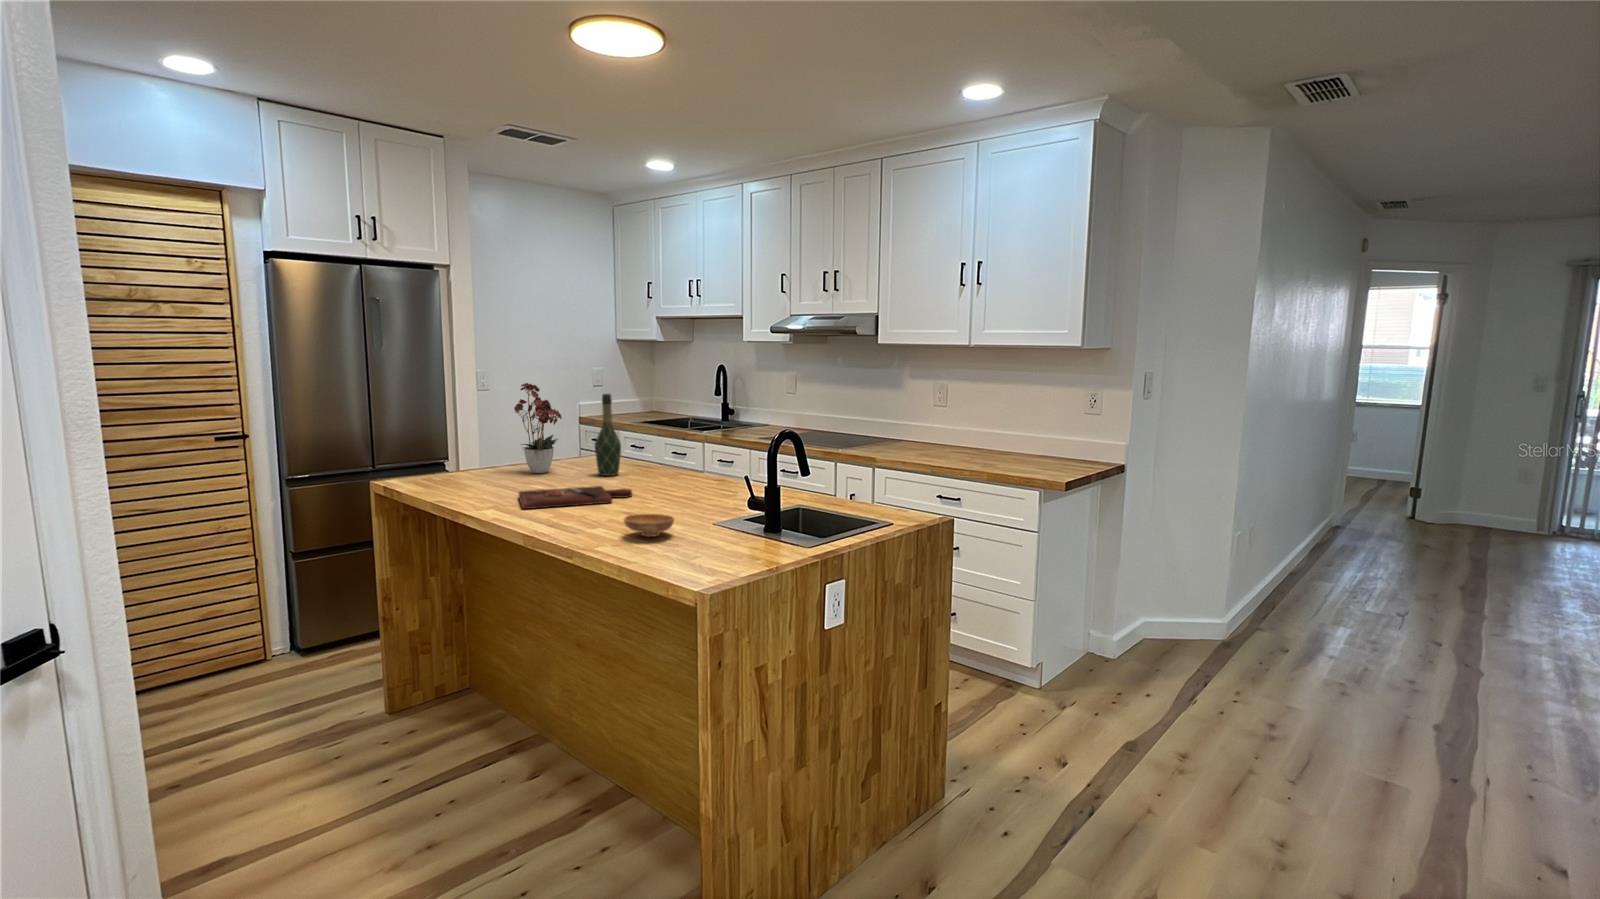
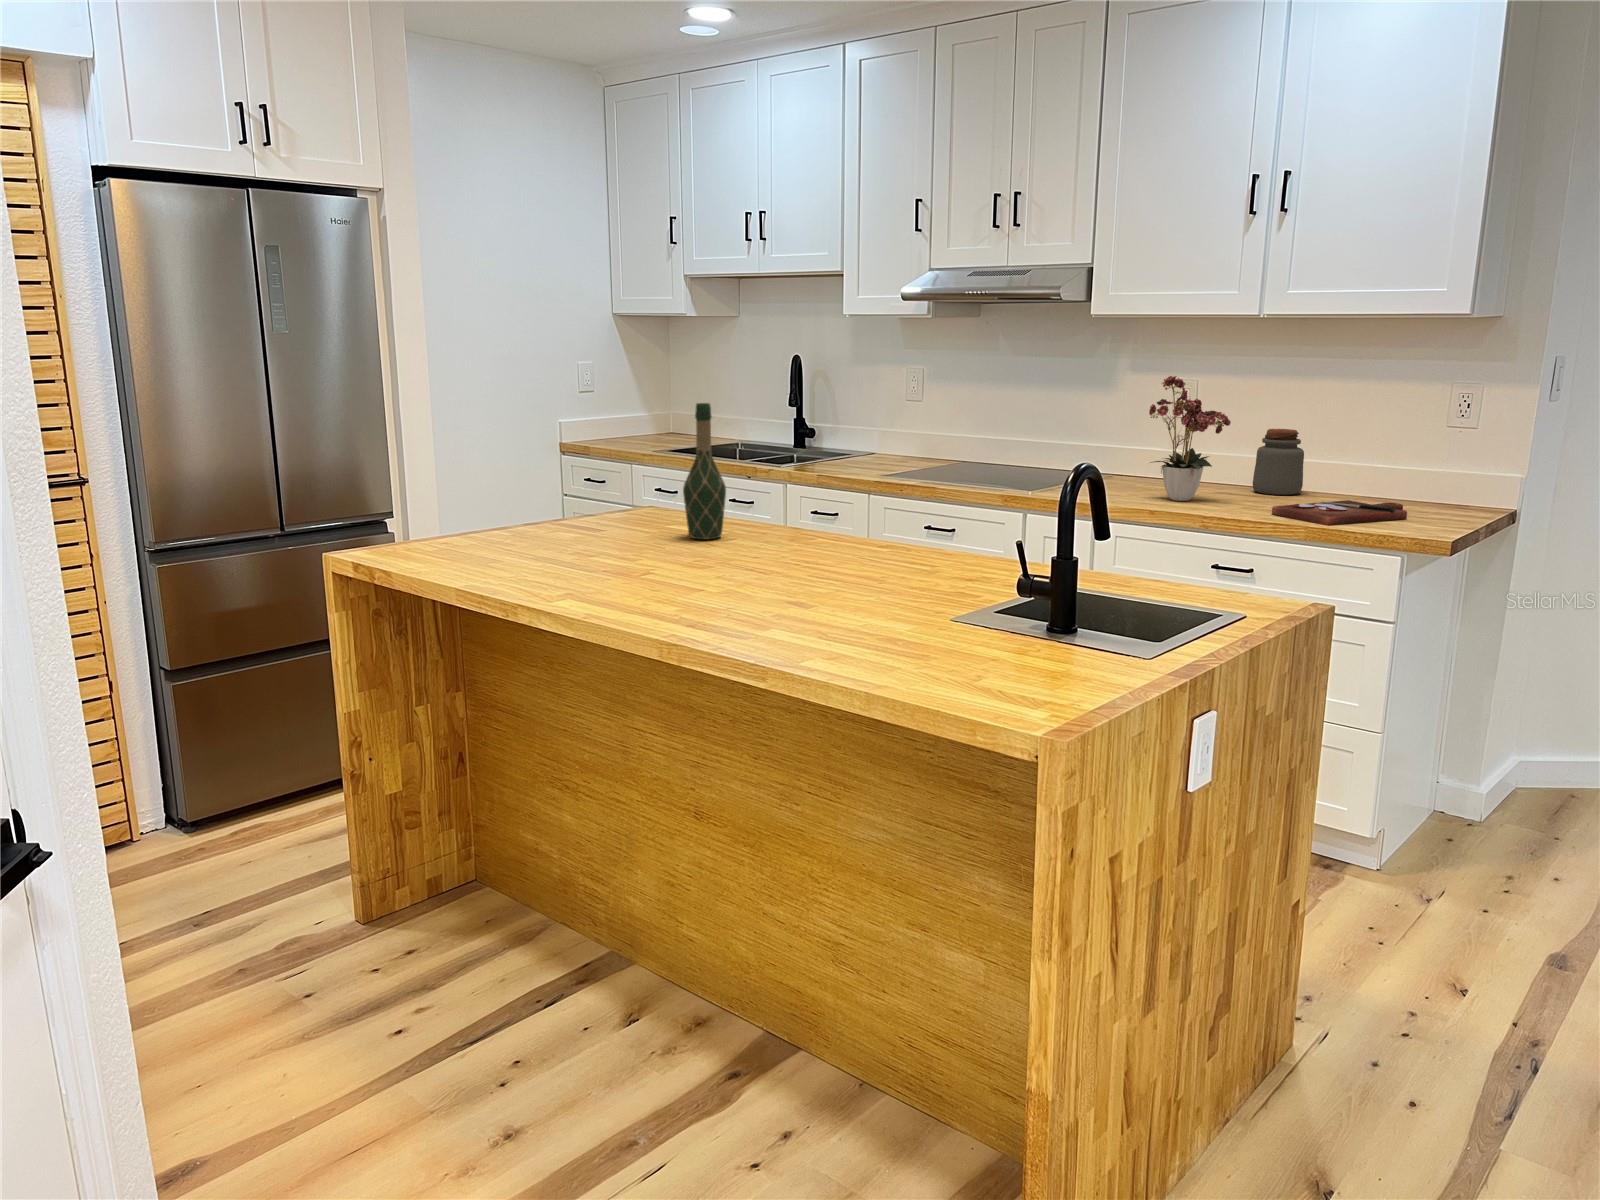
flower arrangement: present [514,383,562,473] -> present [1149,376,1231,501]
jar: none [974,414,1003,454] -> present [1253,429,1304,495]
cutting board: present [519,486,632,509] -> present [1272,500,1407,526]
bowl: present [624,514,674,537] -> none [832,604,915,642]

